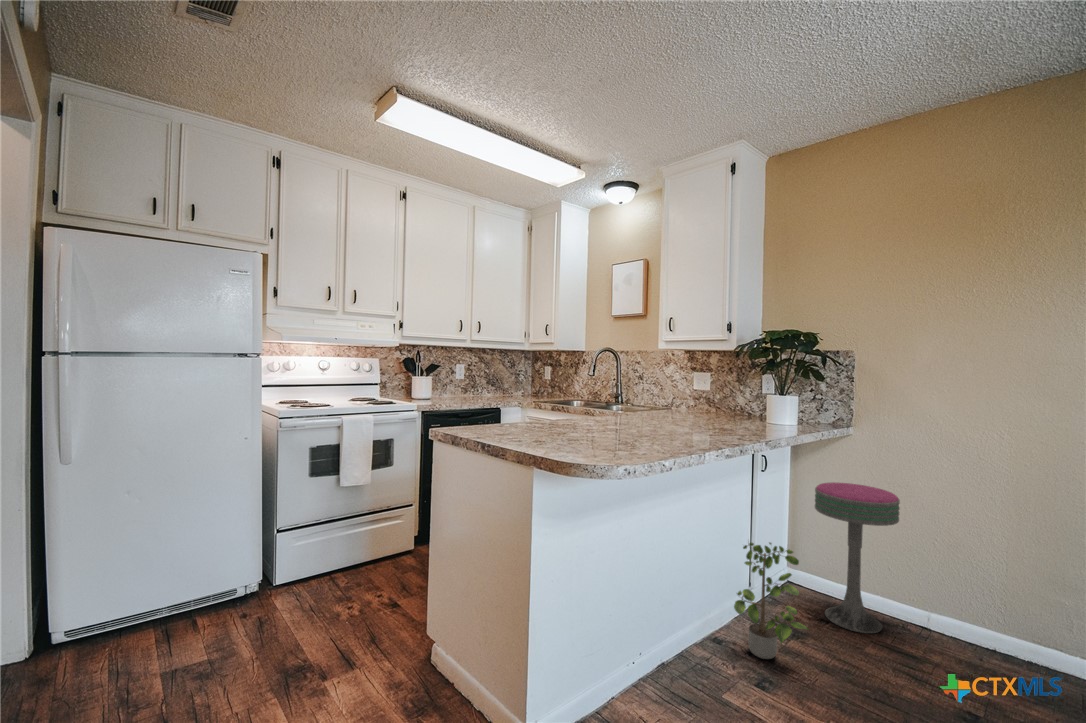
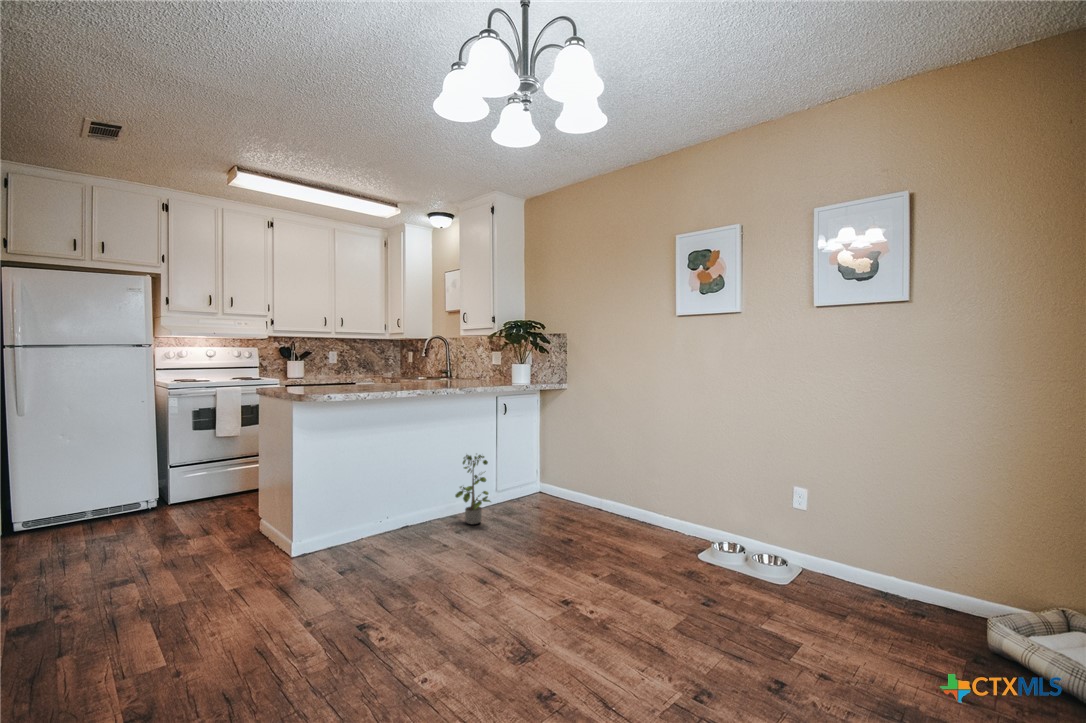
bar stool: present [815,482,900,633] -> none [533,422,580,514]

